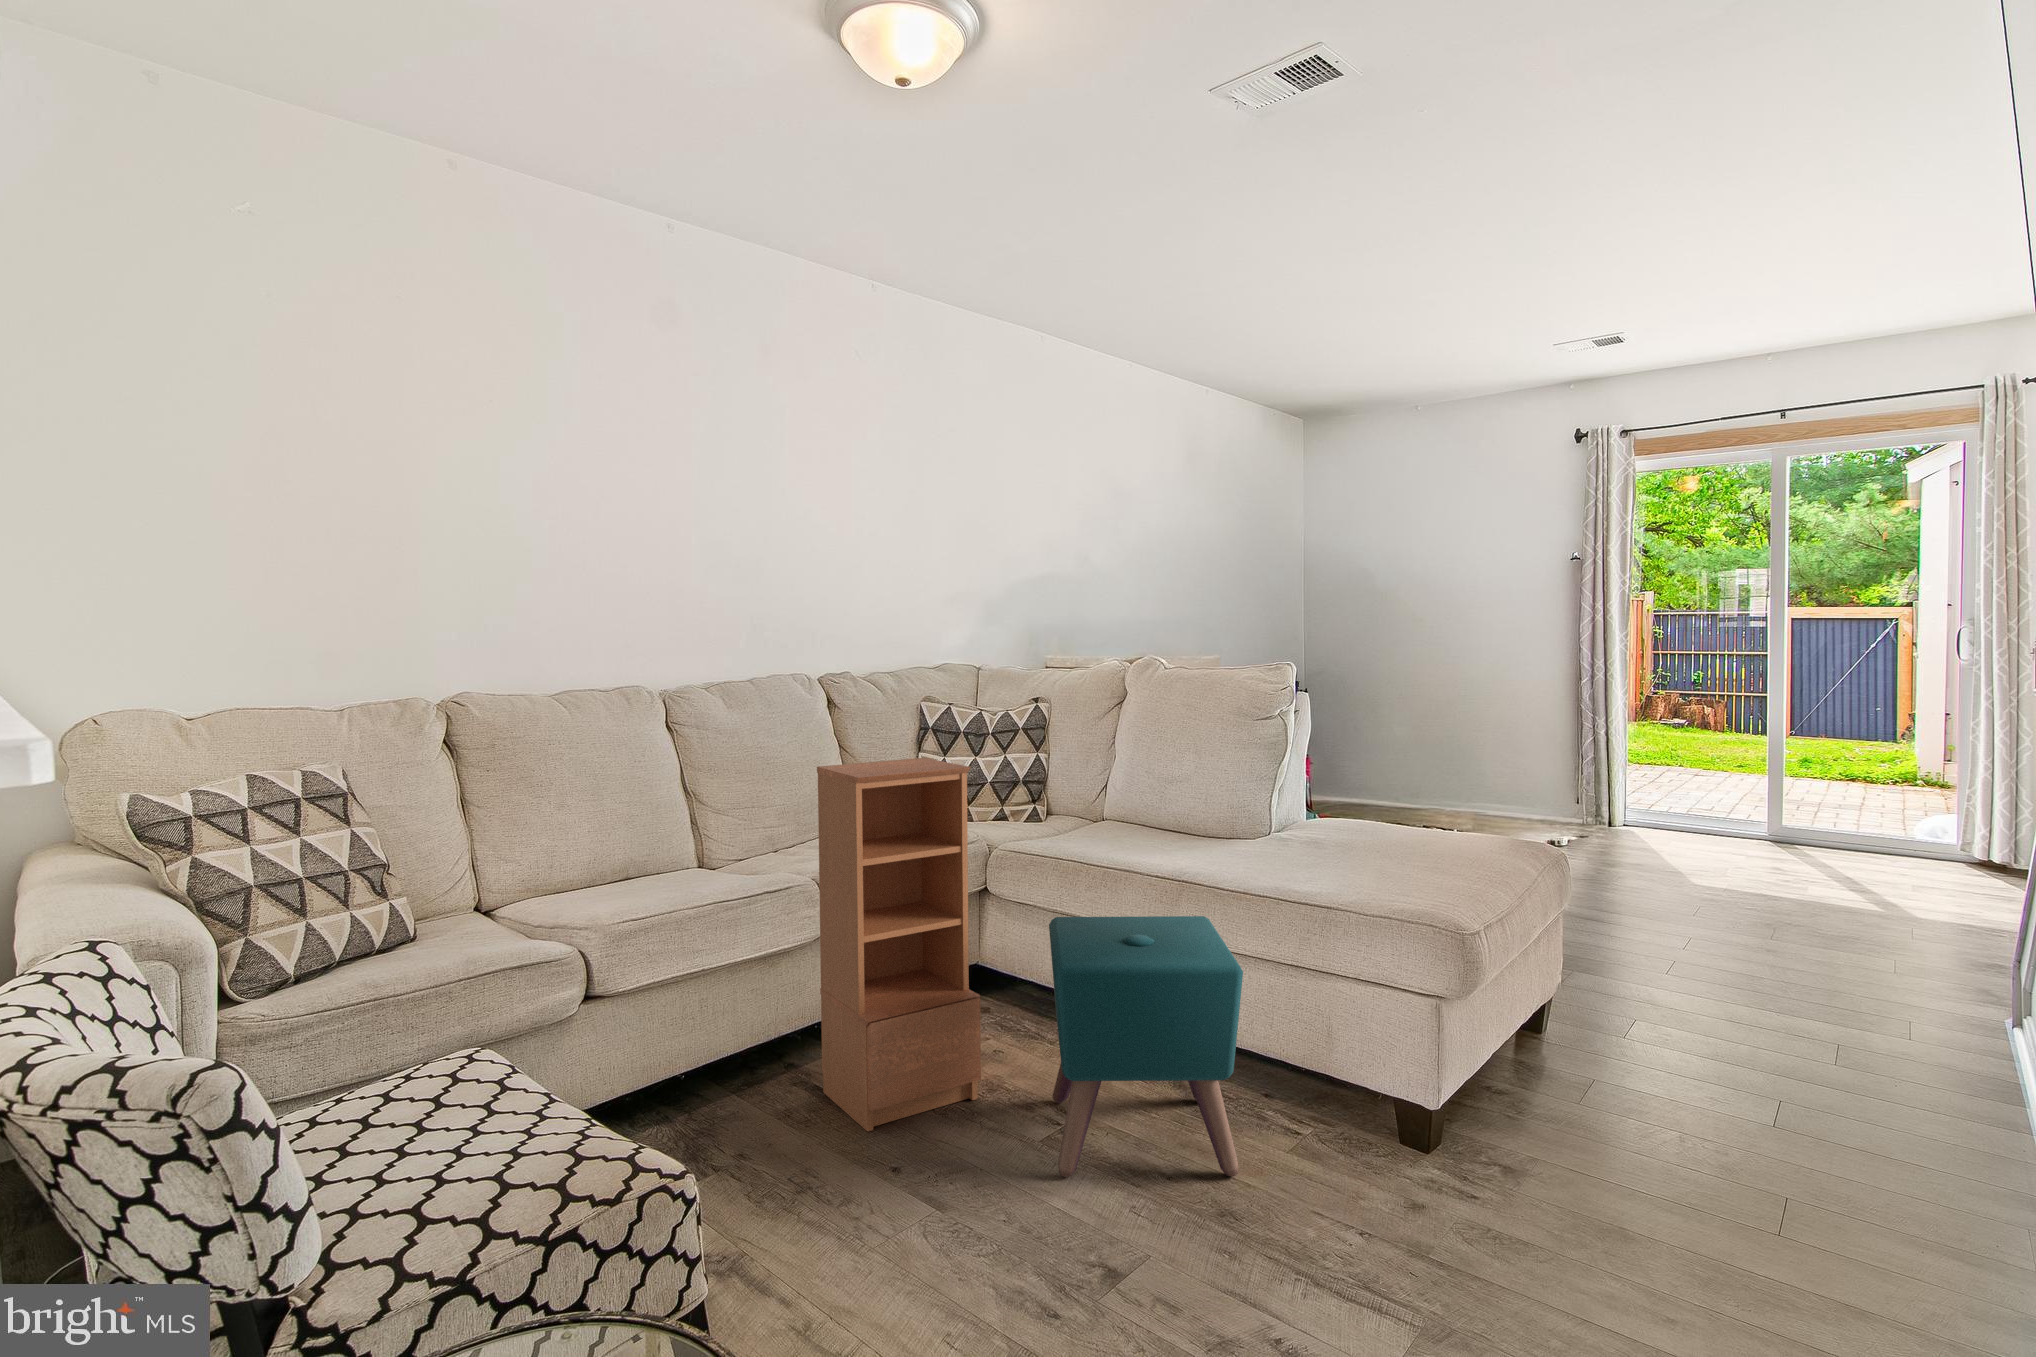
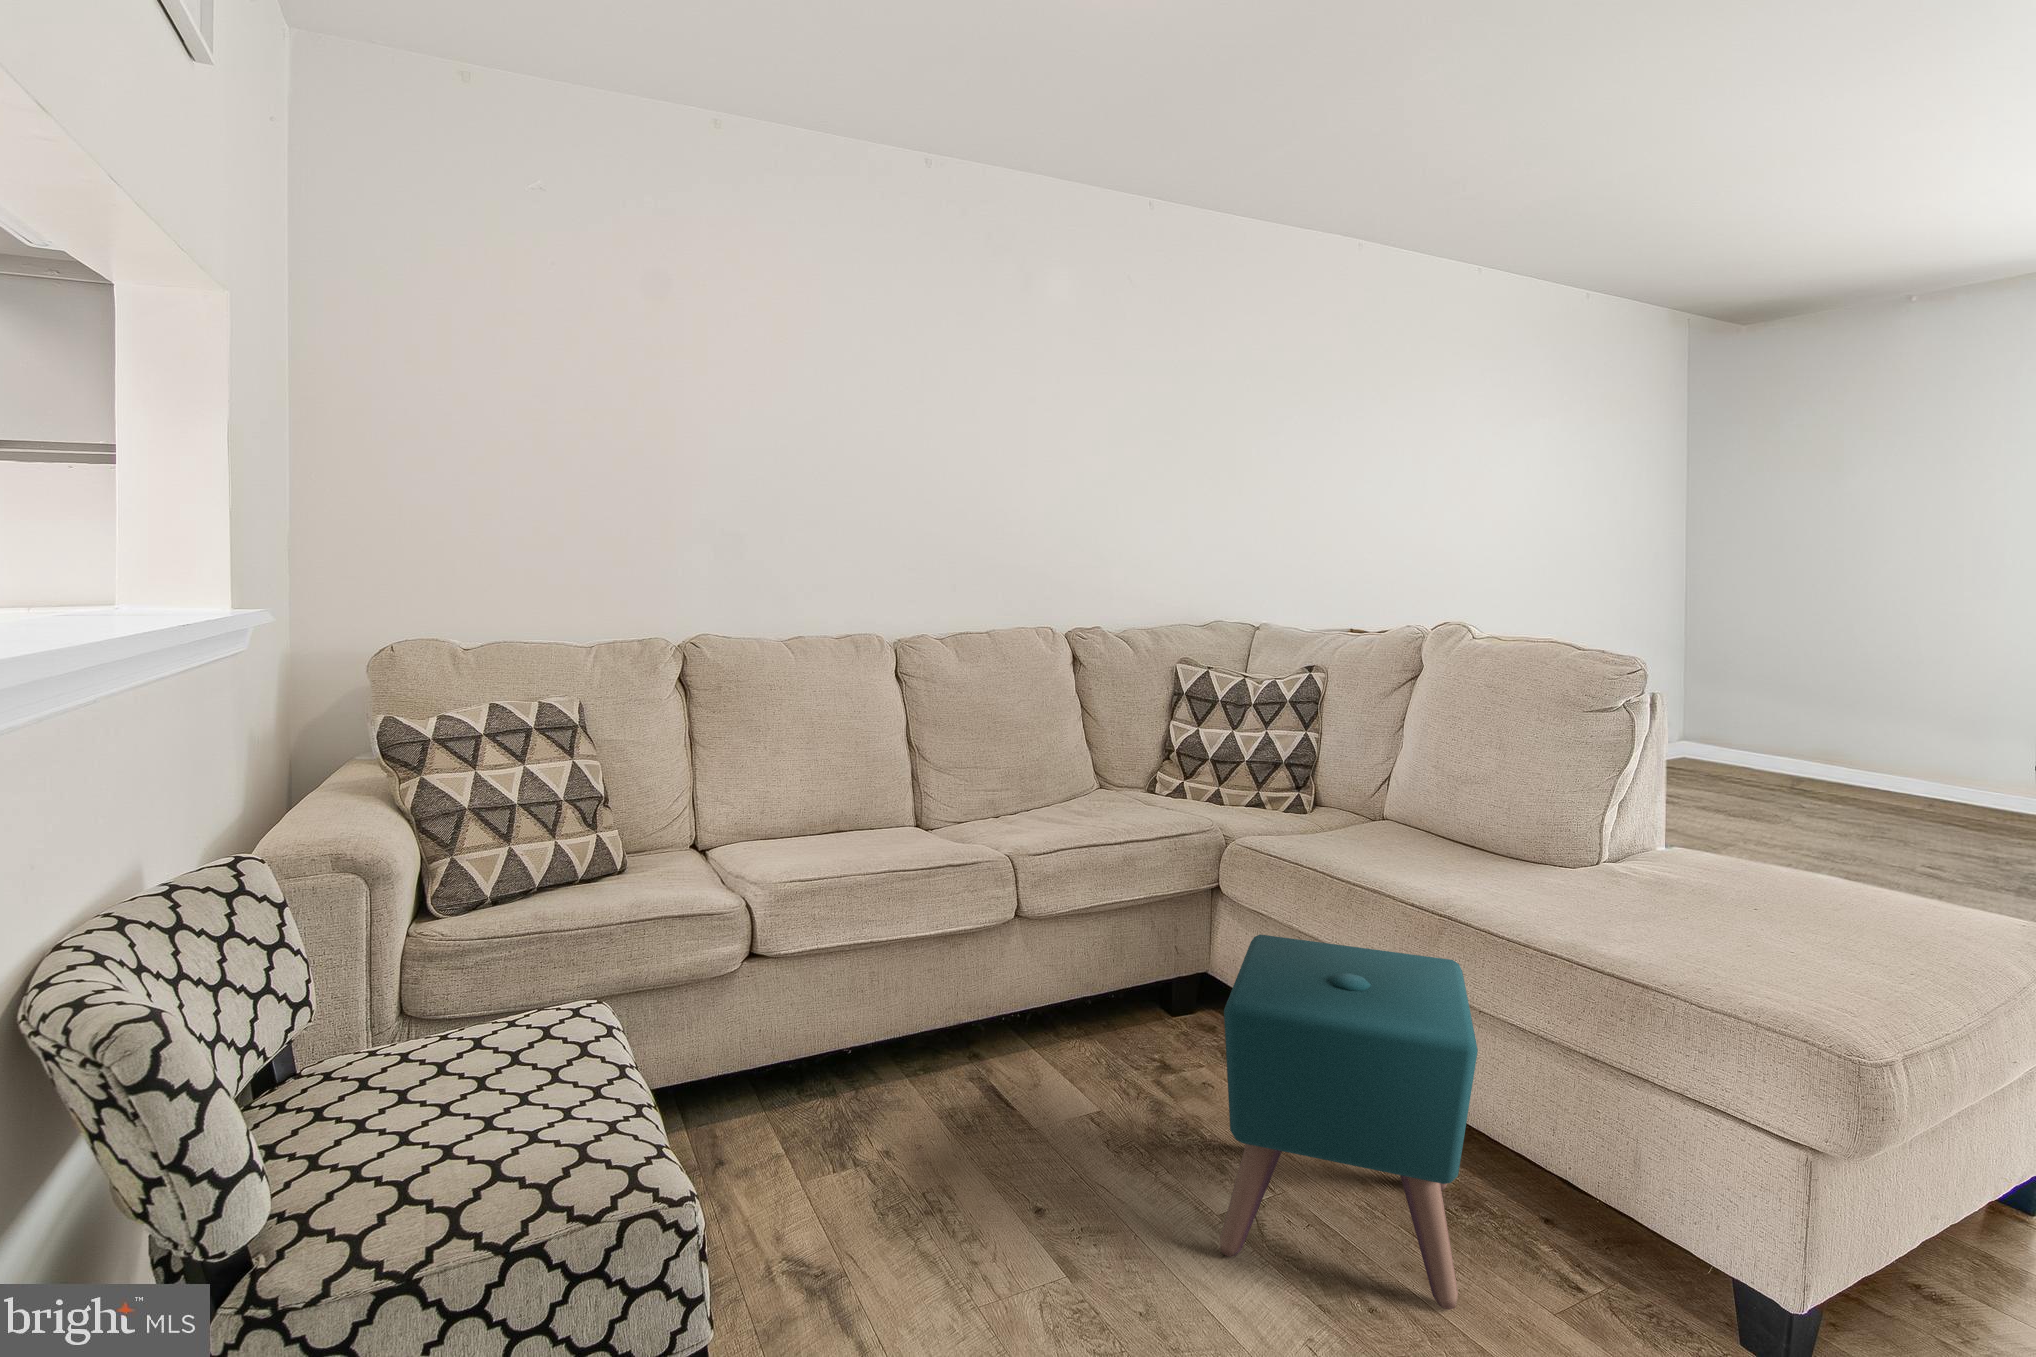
bookcase: present [817,758,981,1132] -> none [998,732,1168,1143]

